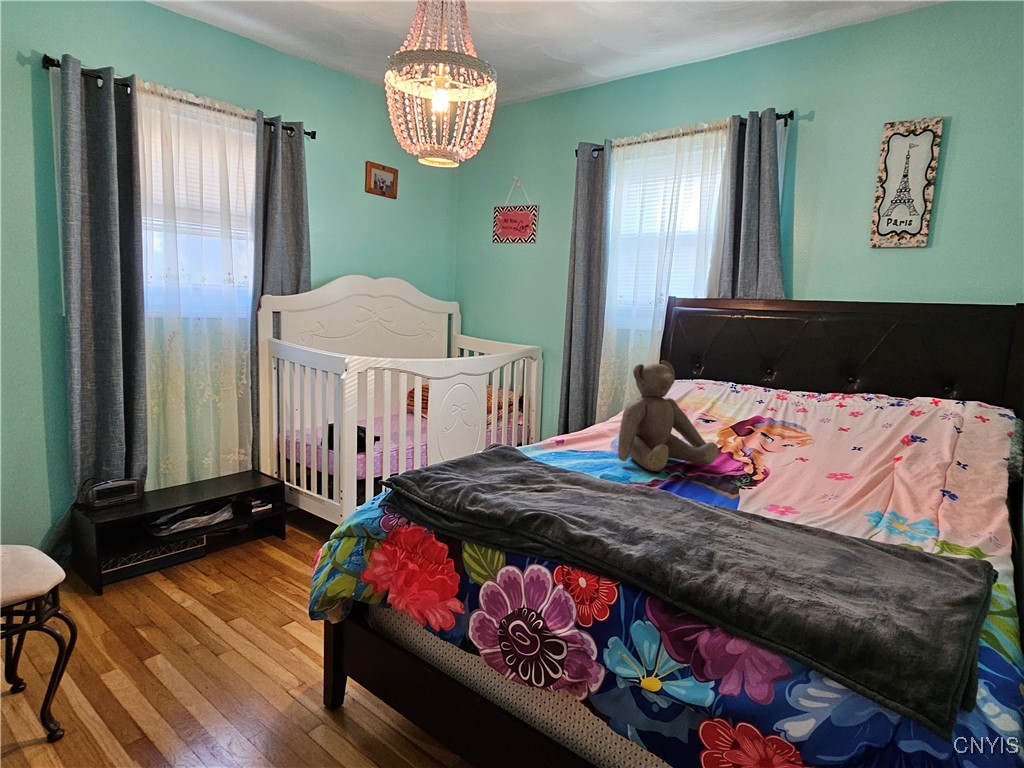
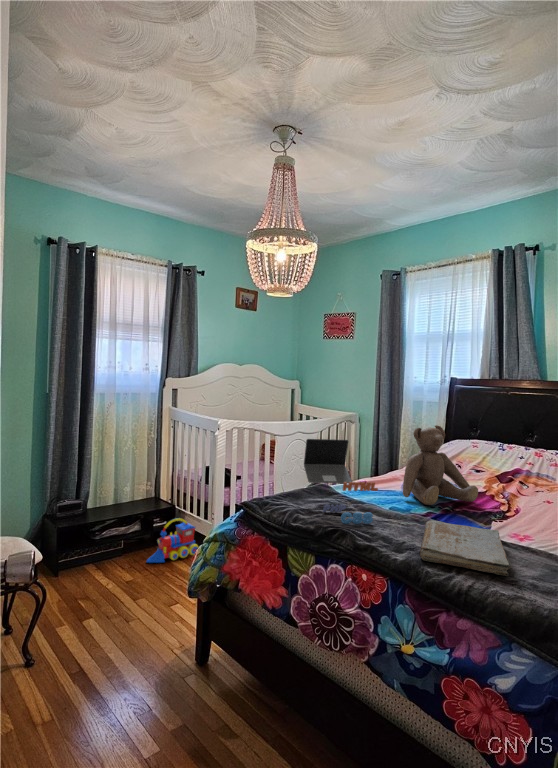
laptop: none [481,382,594,504] -> present [304,439,378,524]
book: none [658,494,791,570] -> present [420,520,512,576]
toy train: none [242,500,321,566] -> present [147,518,198,563]

